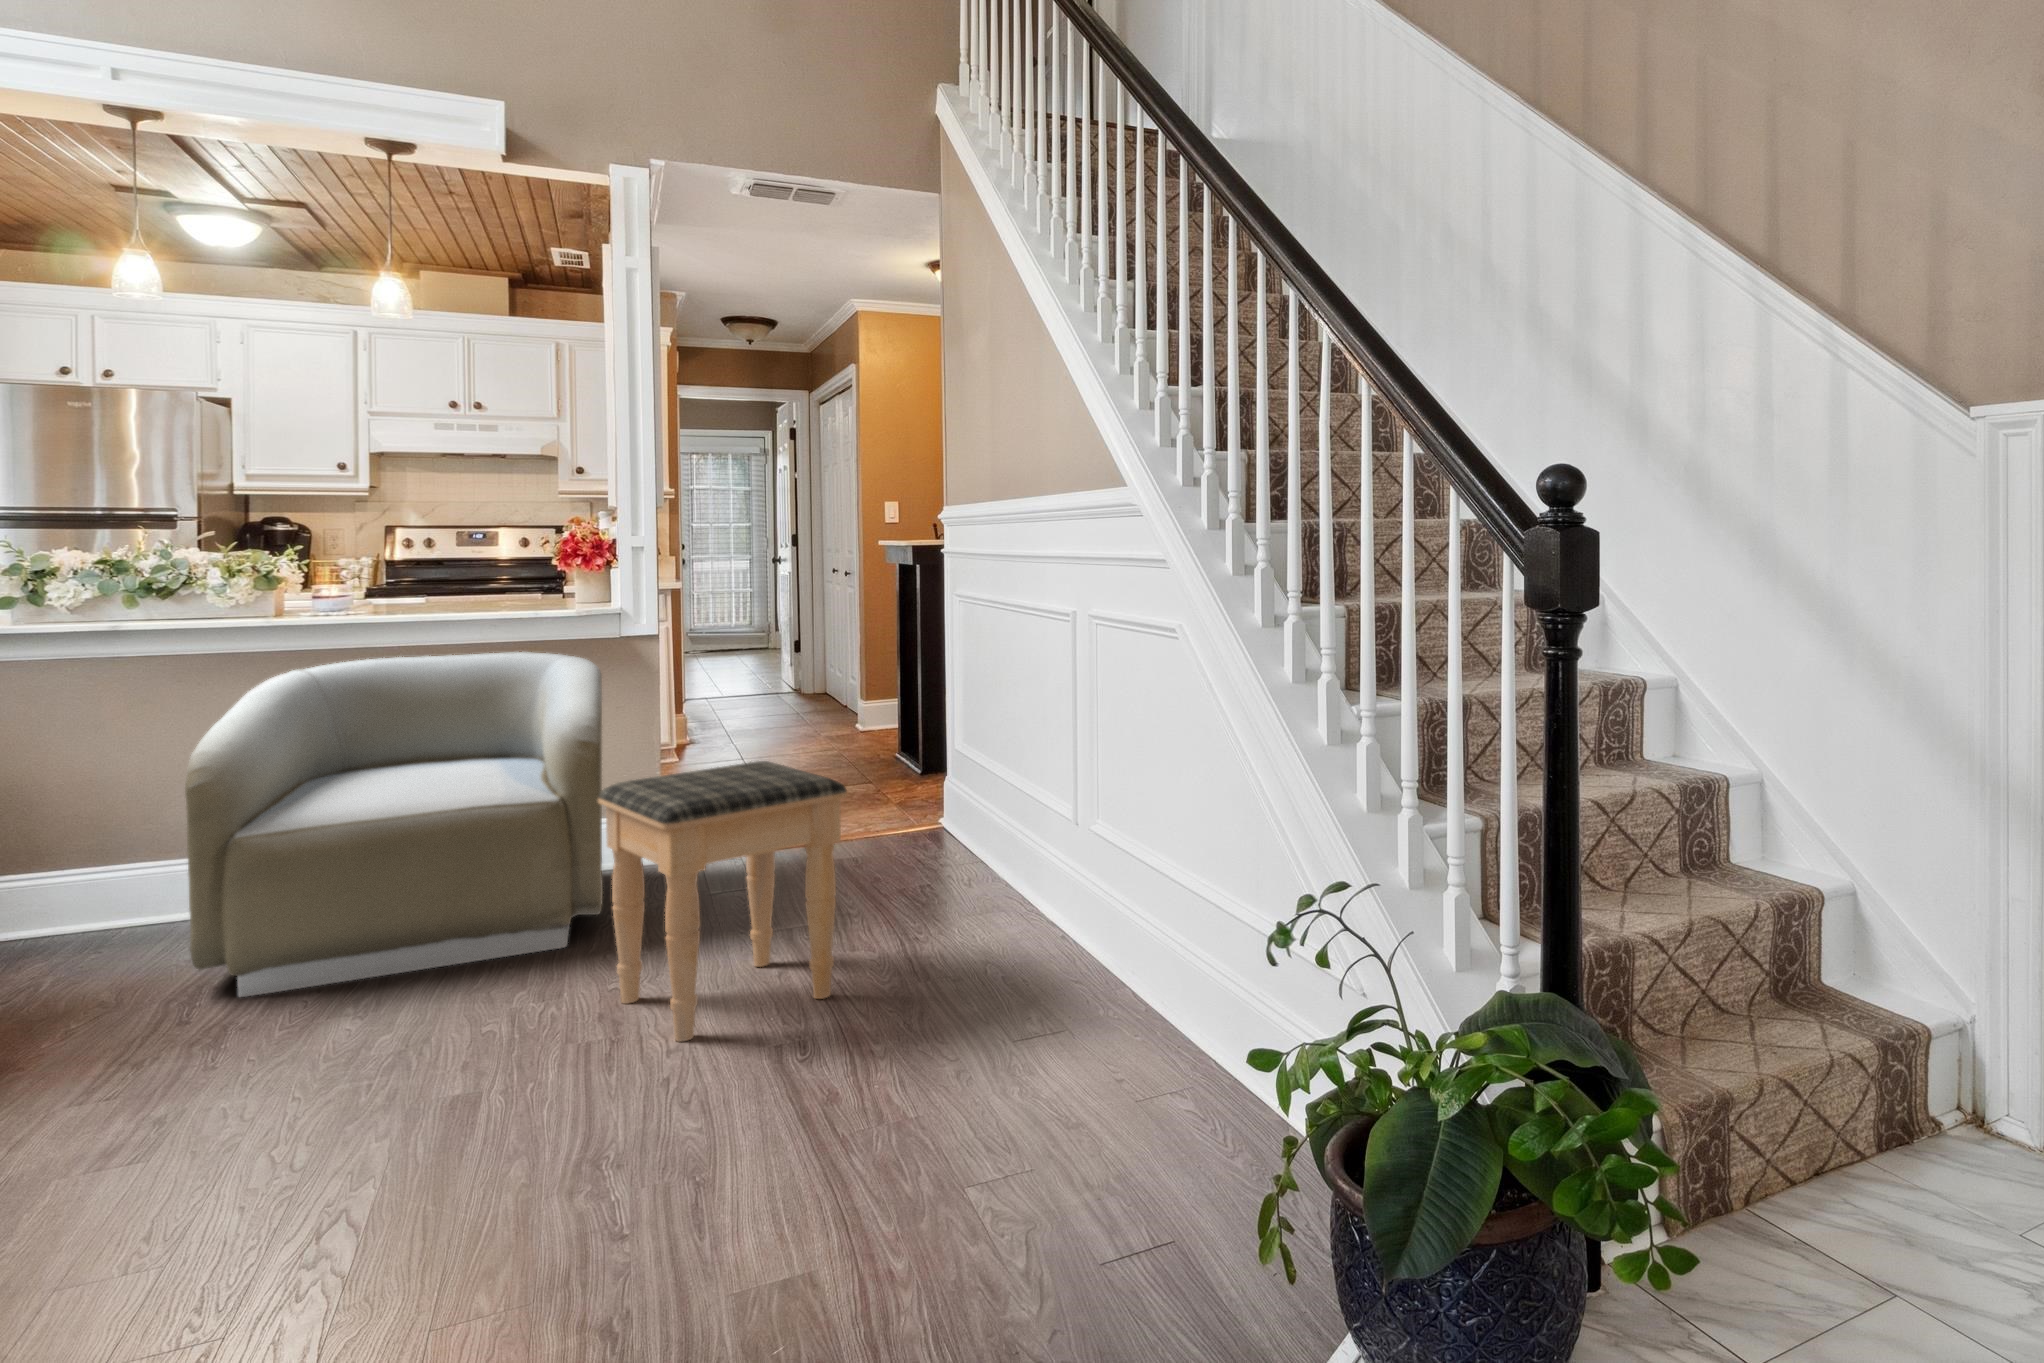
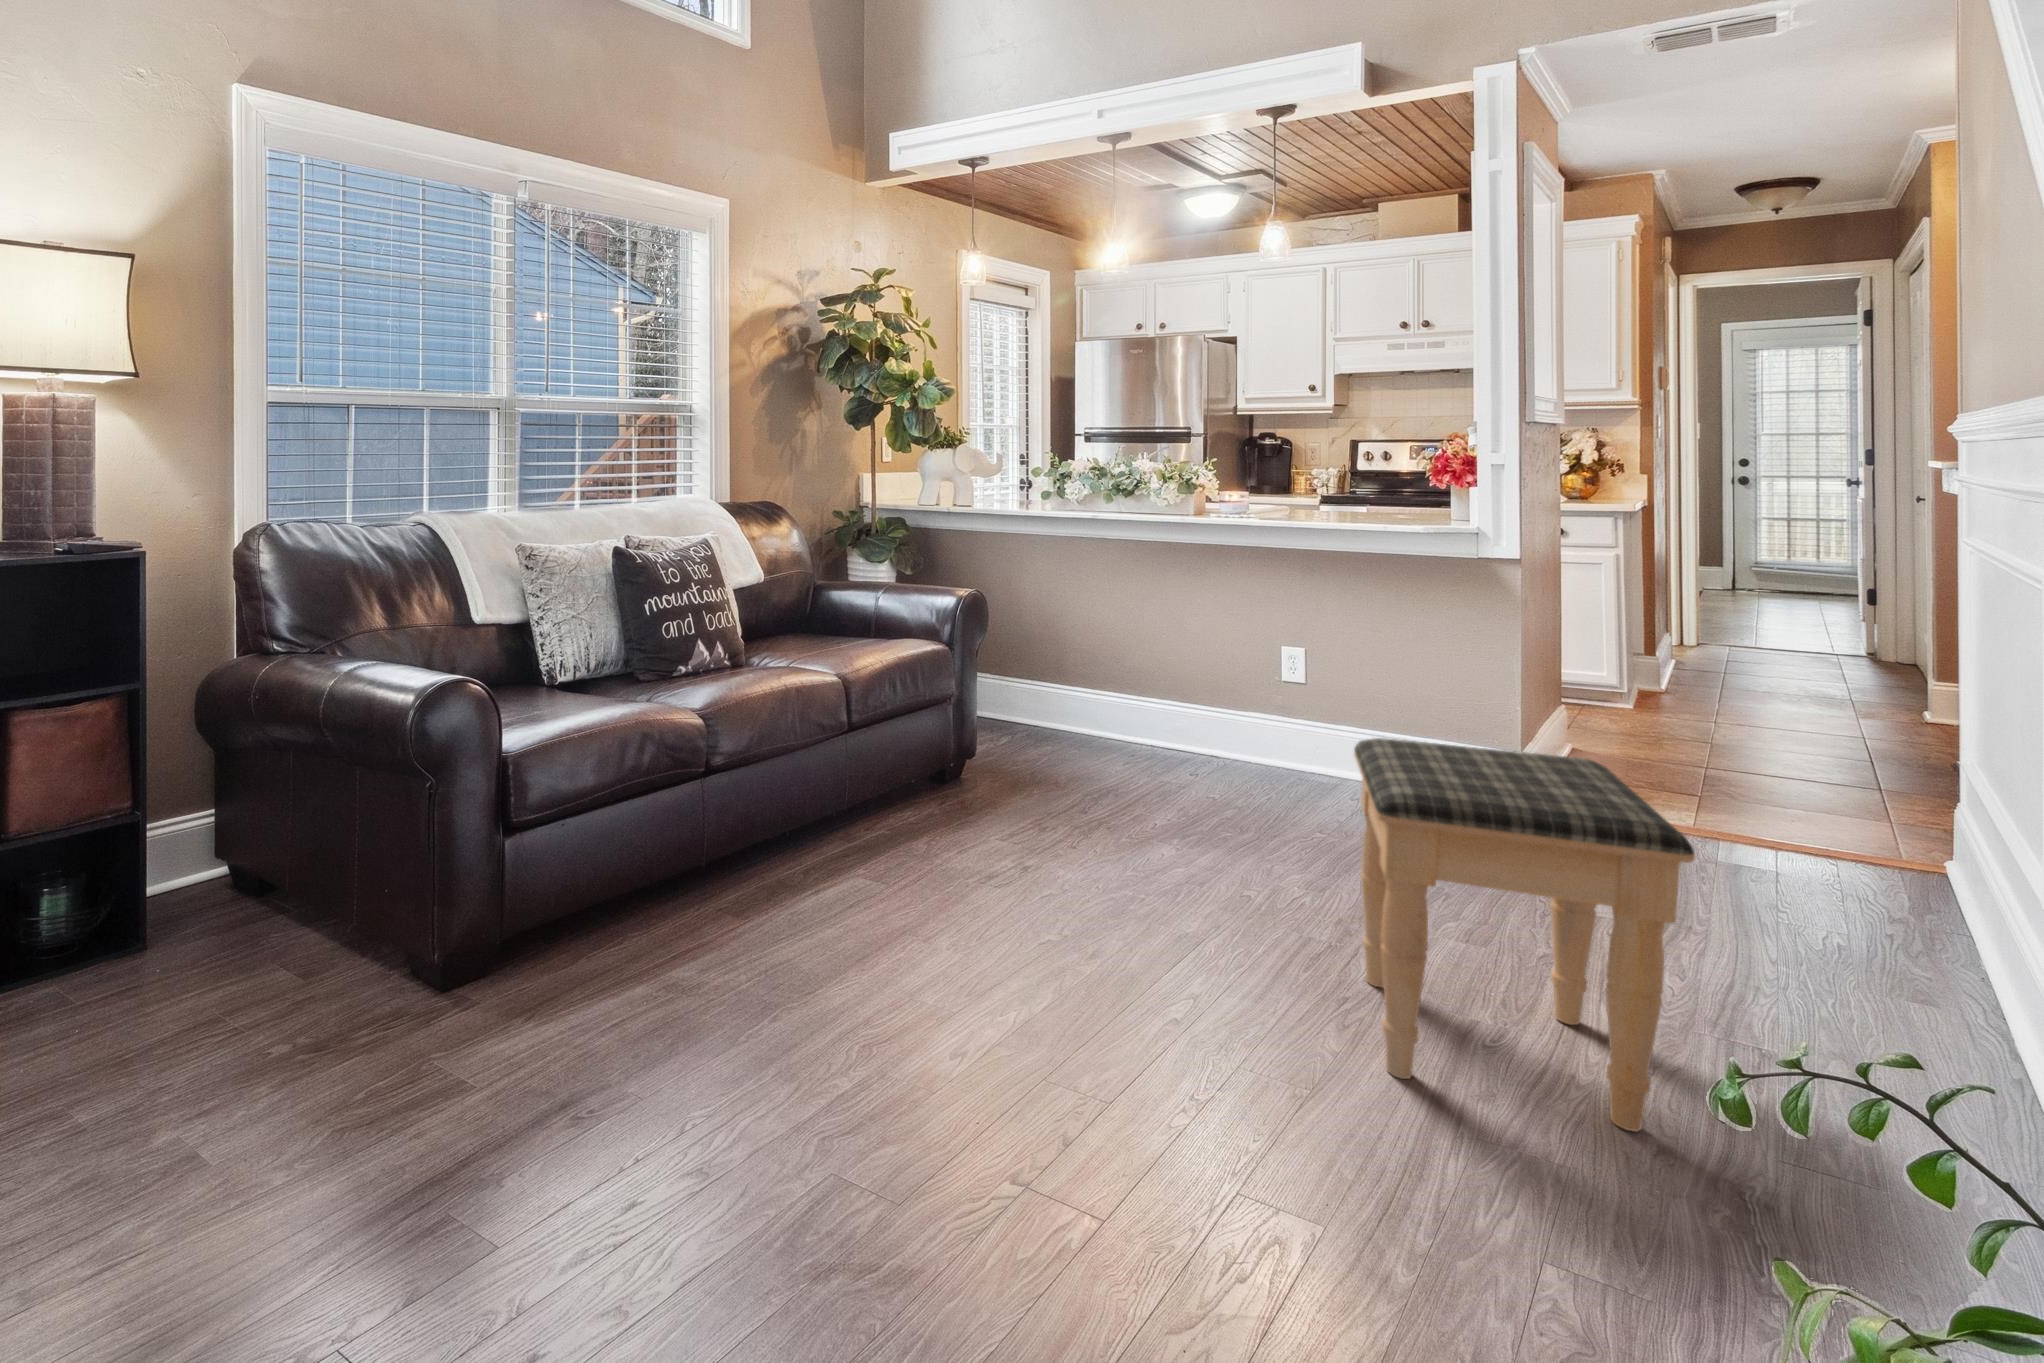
armchair: present [185,652,603,997] -> none [1083,558,1458,881]

